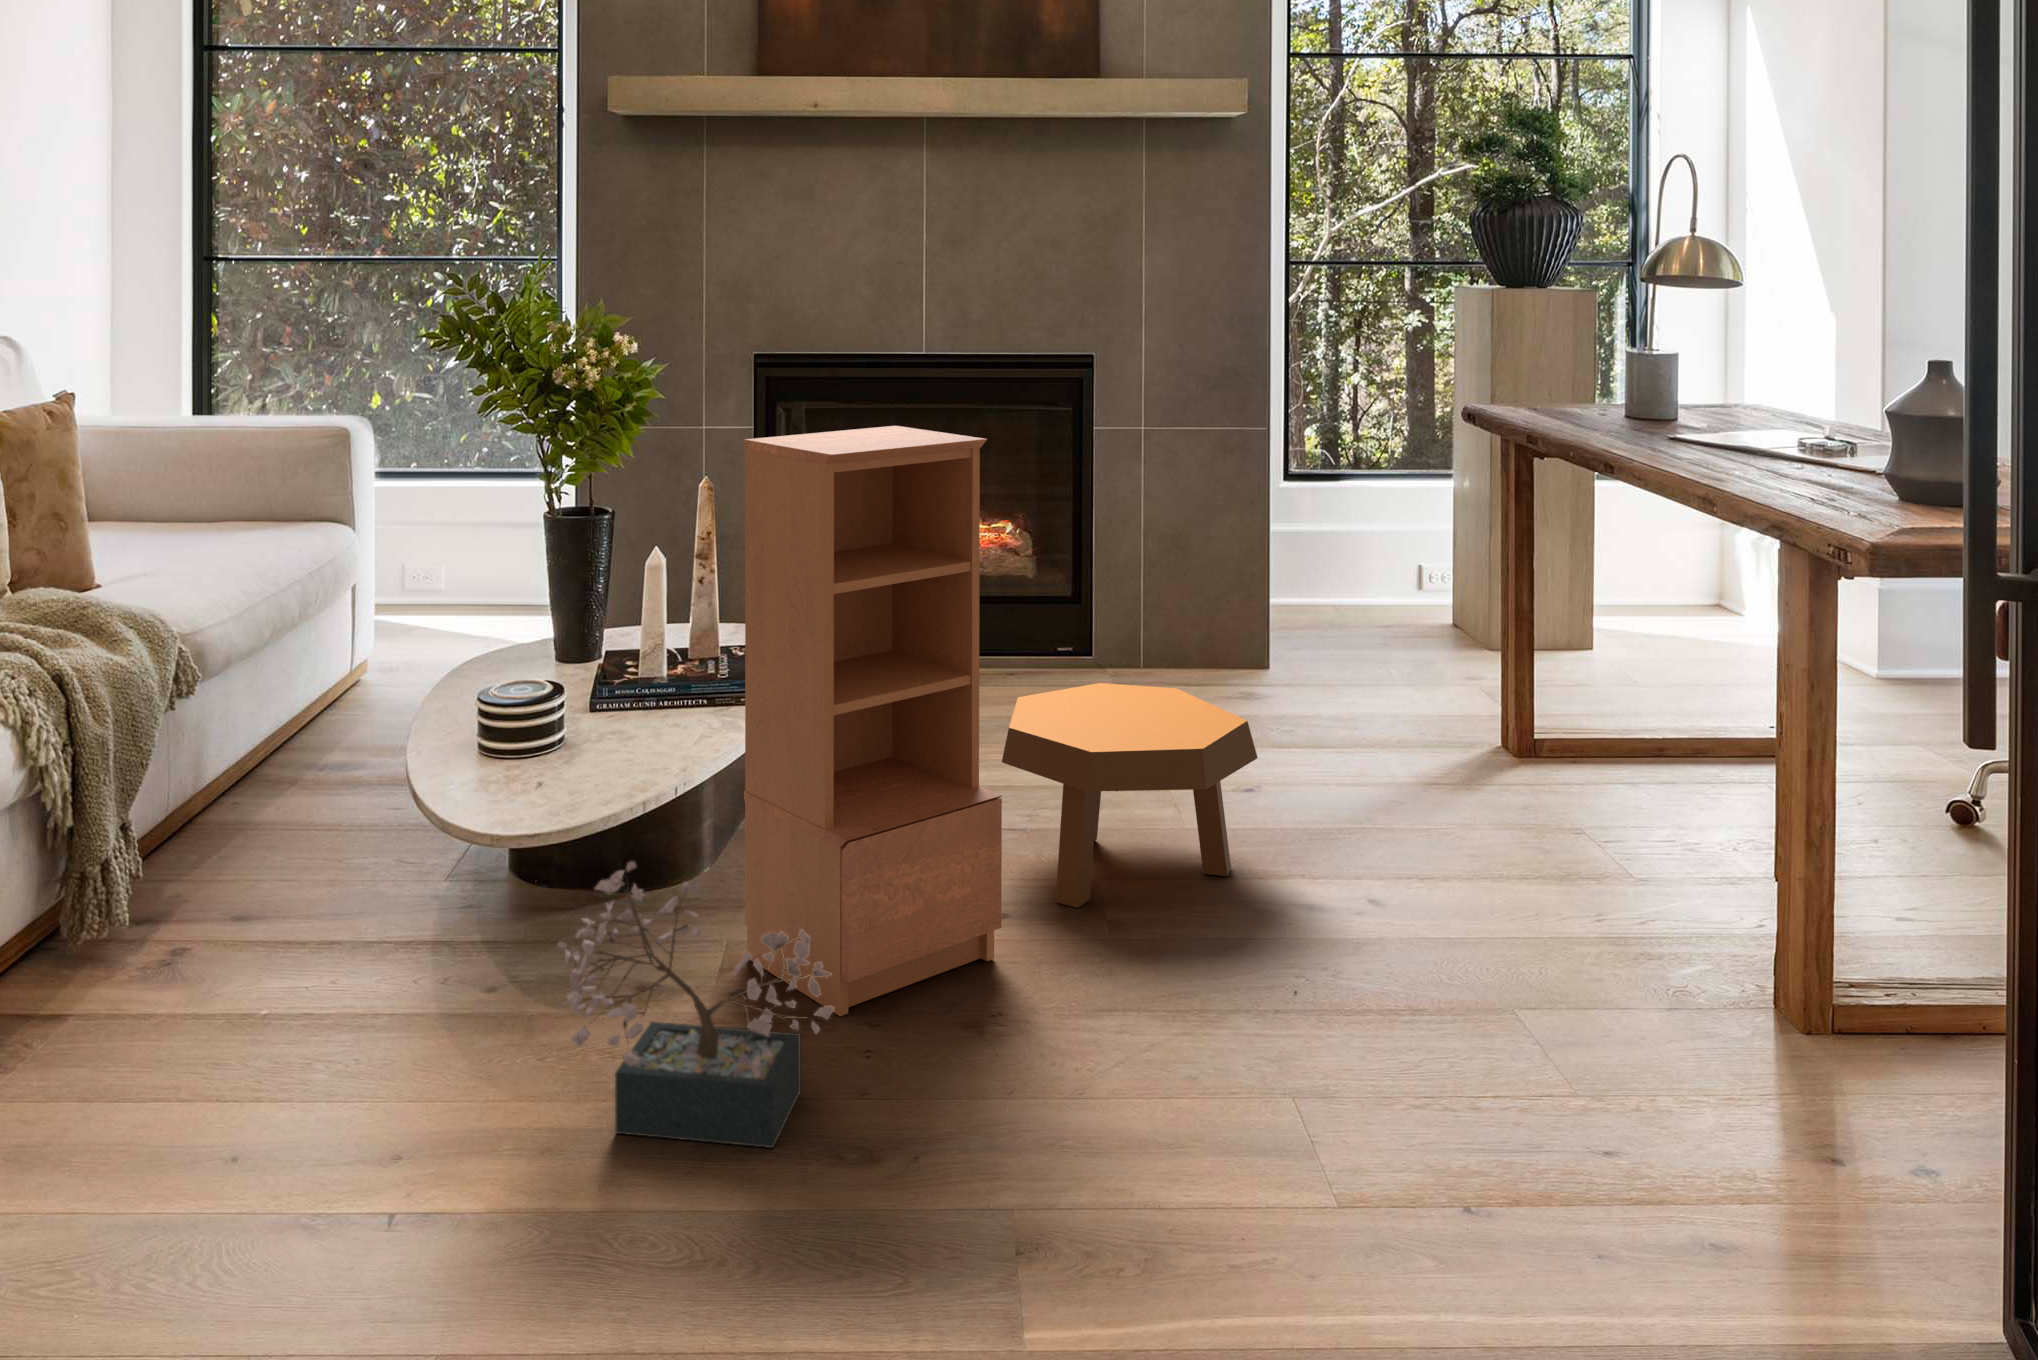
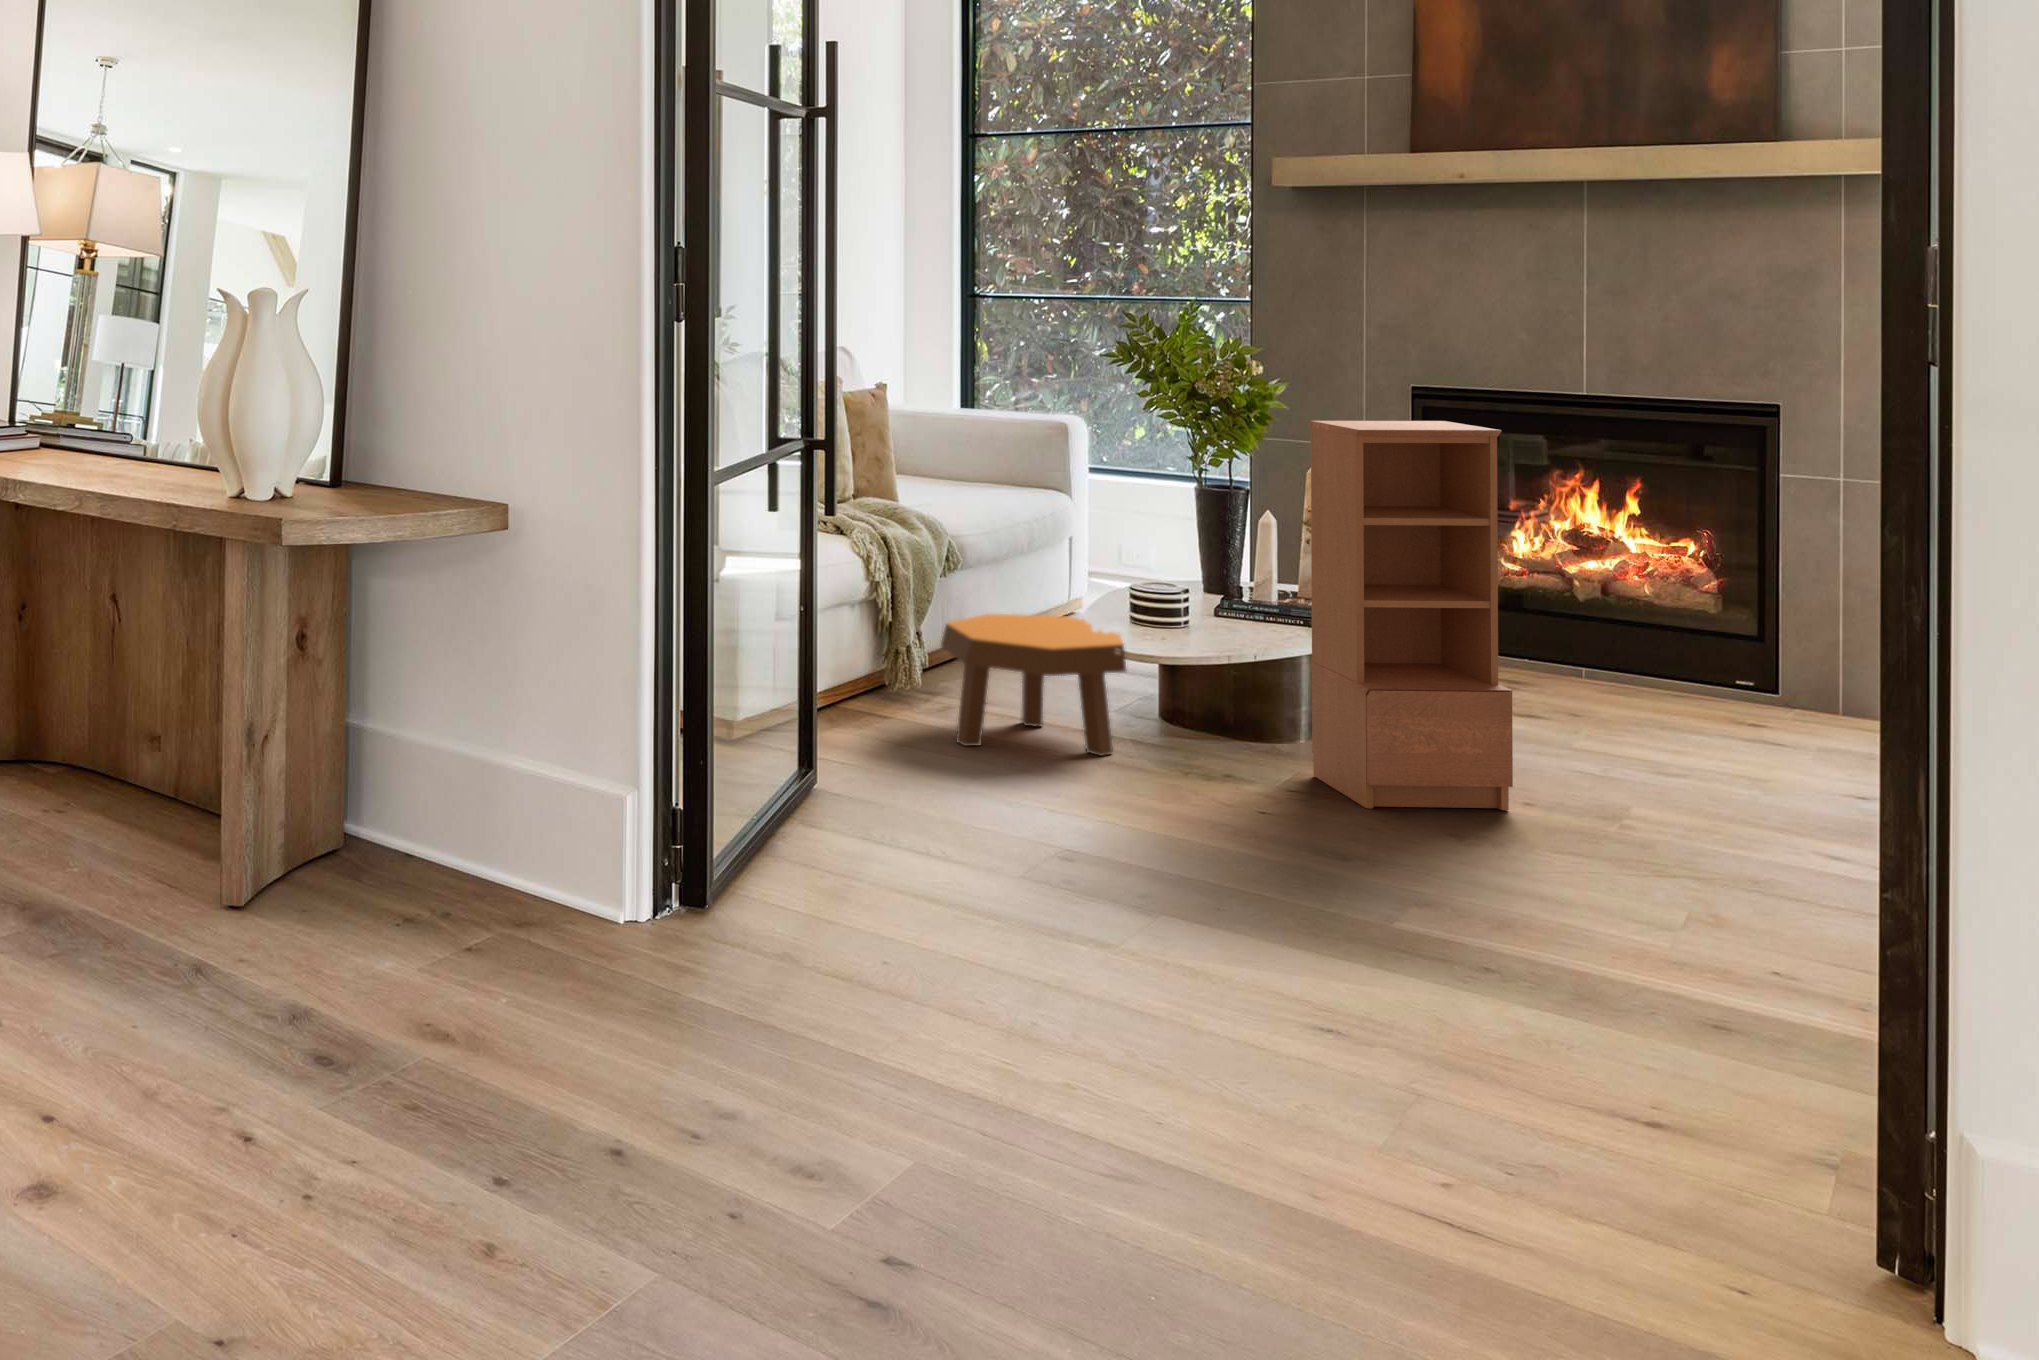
footstool: present [1002,683,1258,908] -> present [941,614,1127,756]
decorative plant: present [558,861,834,1148] -> none [1153,667,1341,839]

